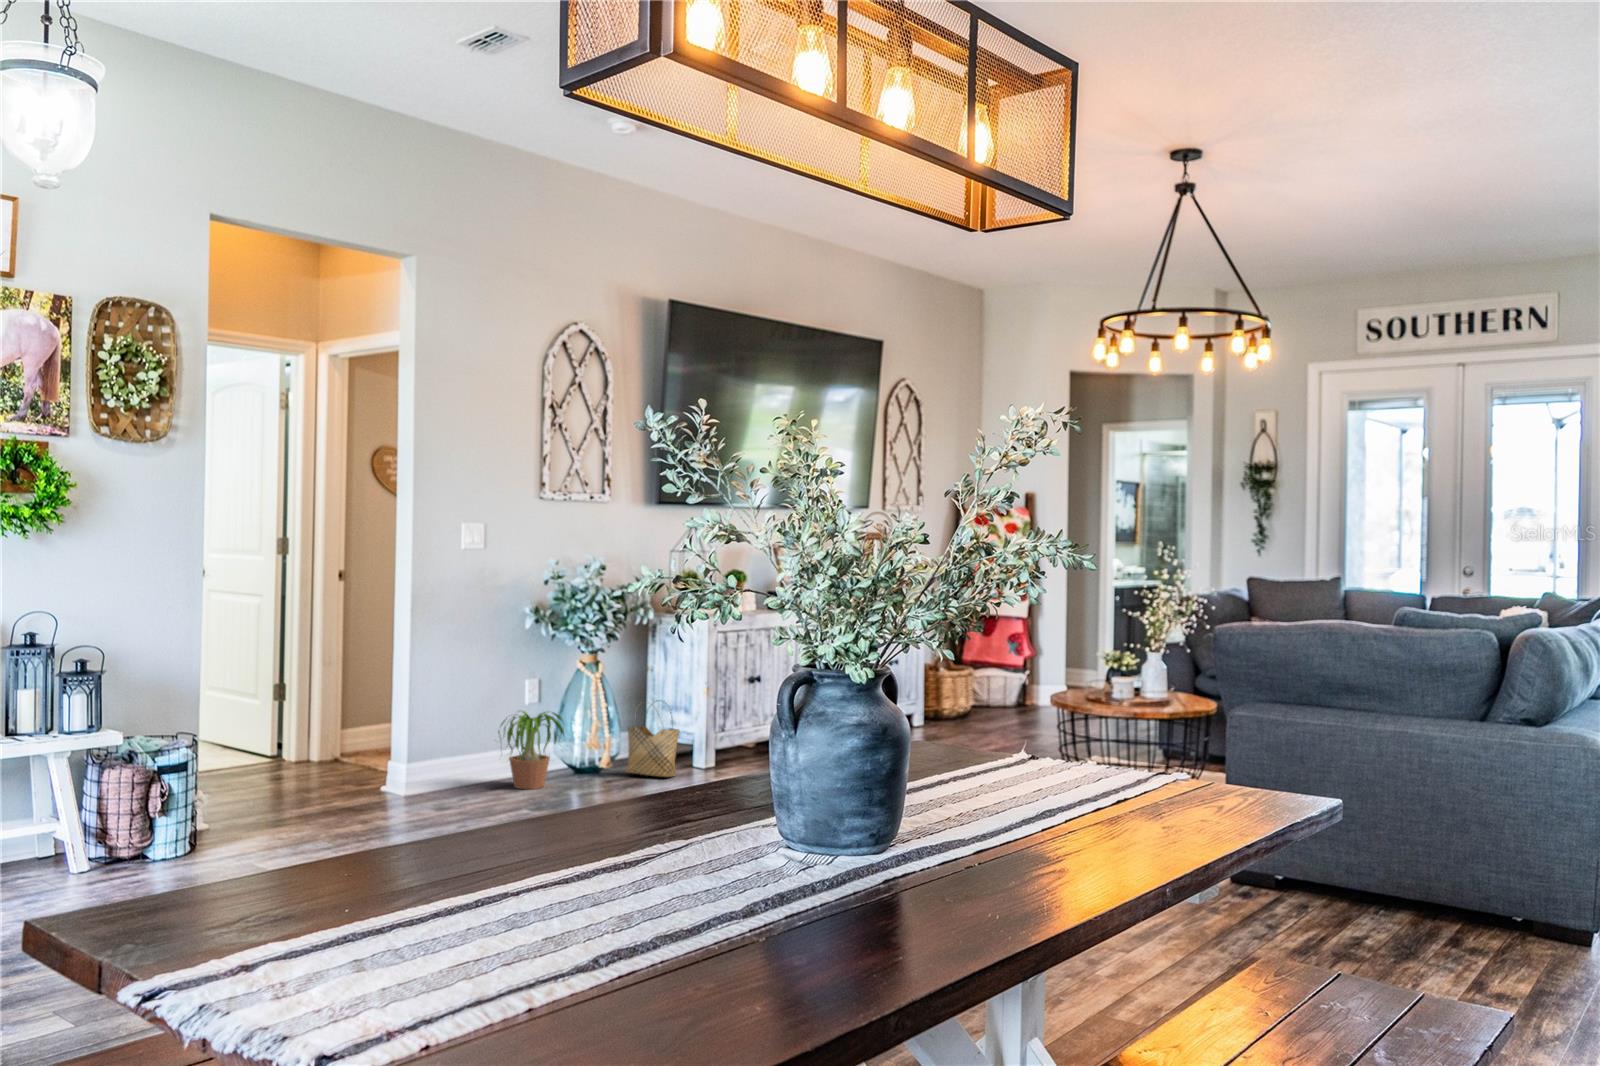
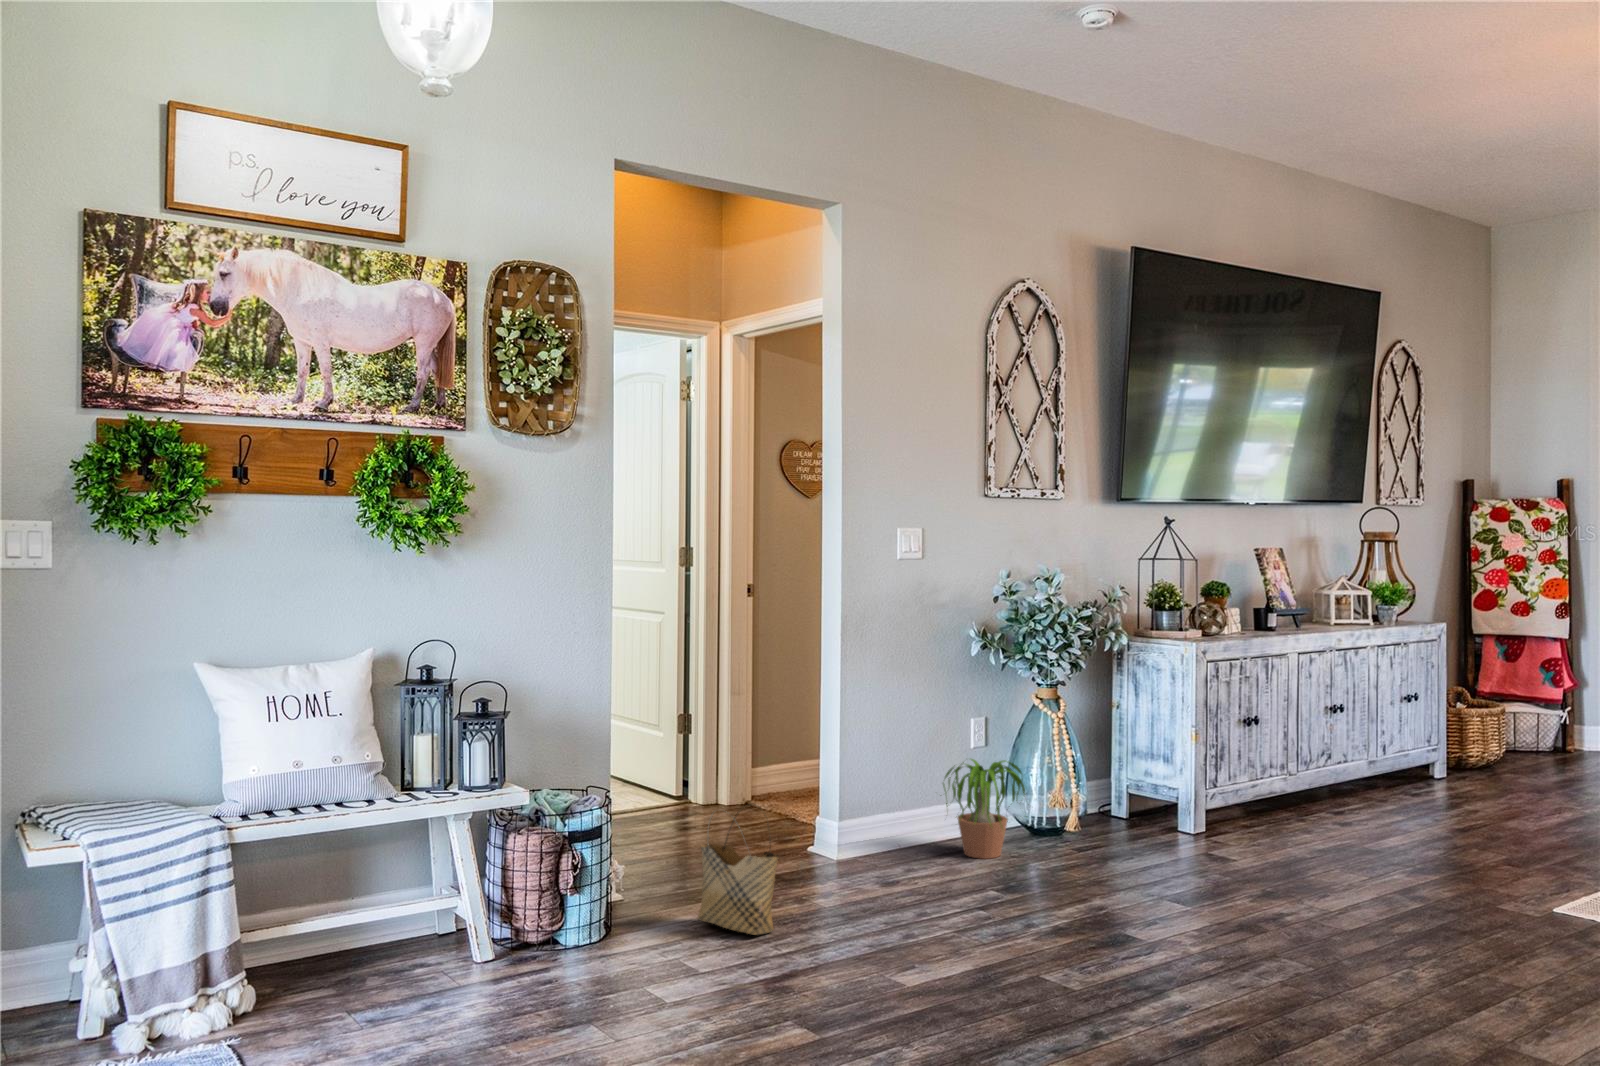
woven basket: present [627,703,679,777] -> present [698,804,779,935]

